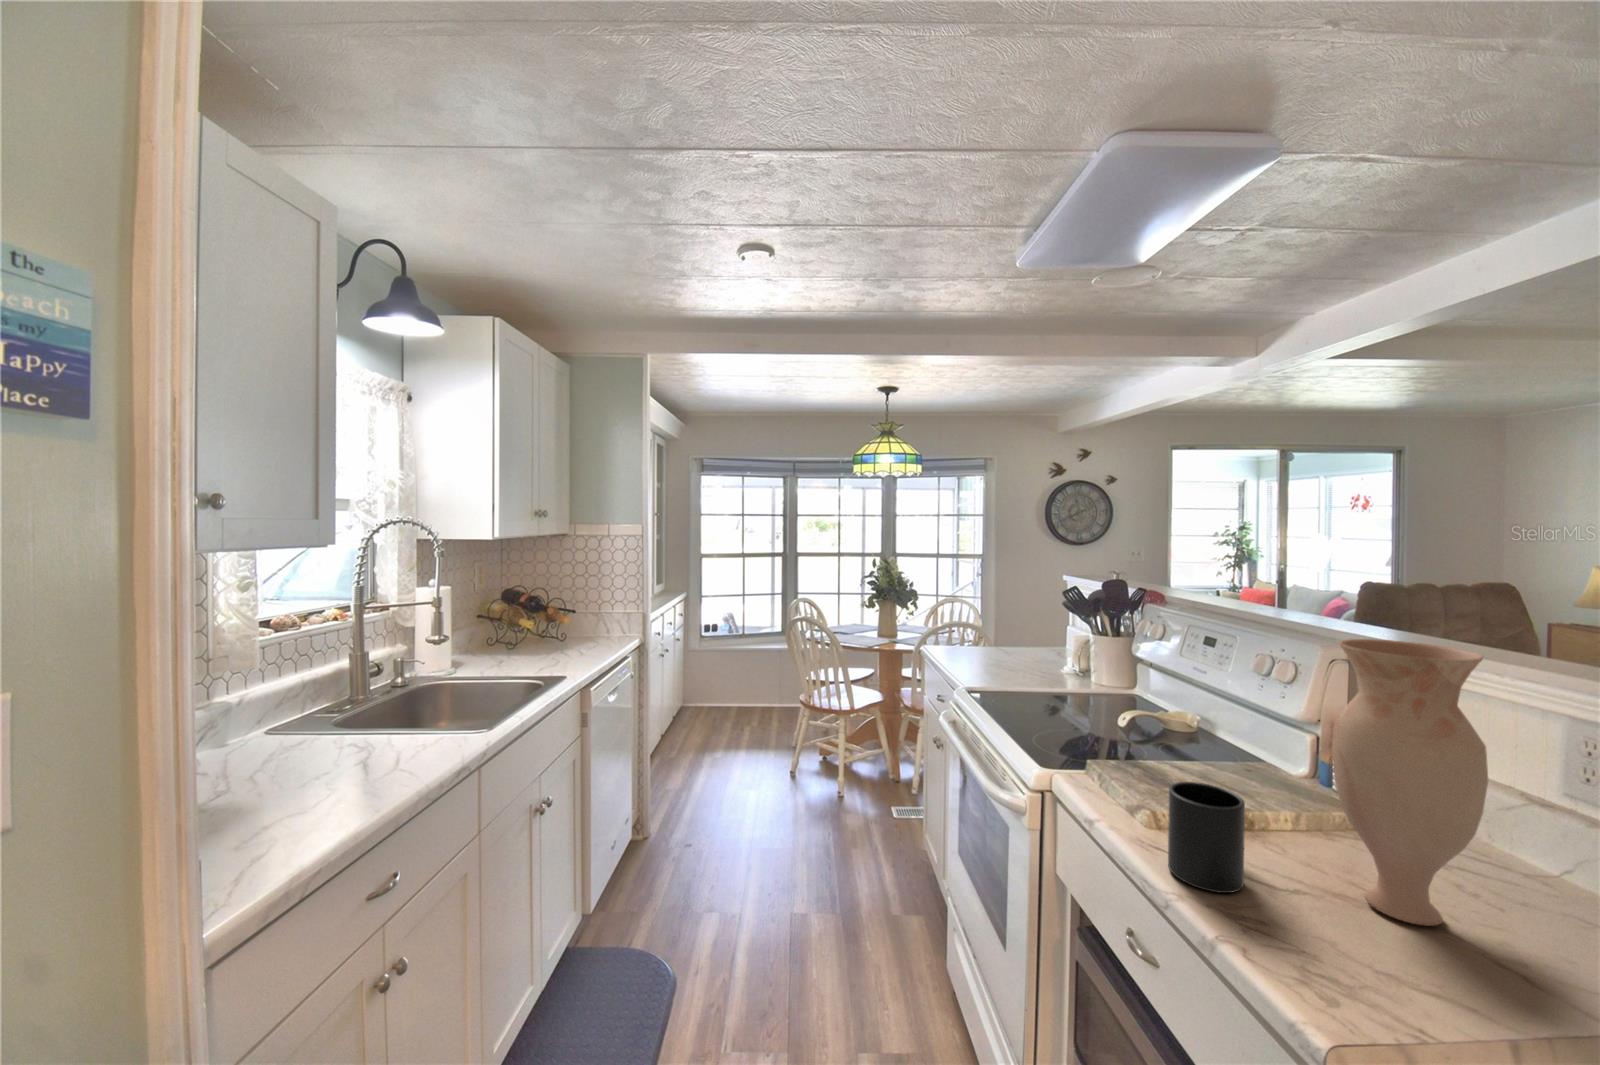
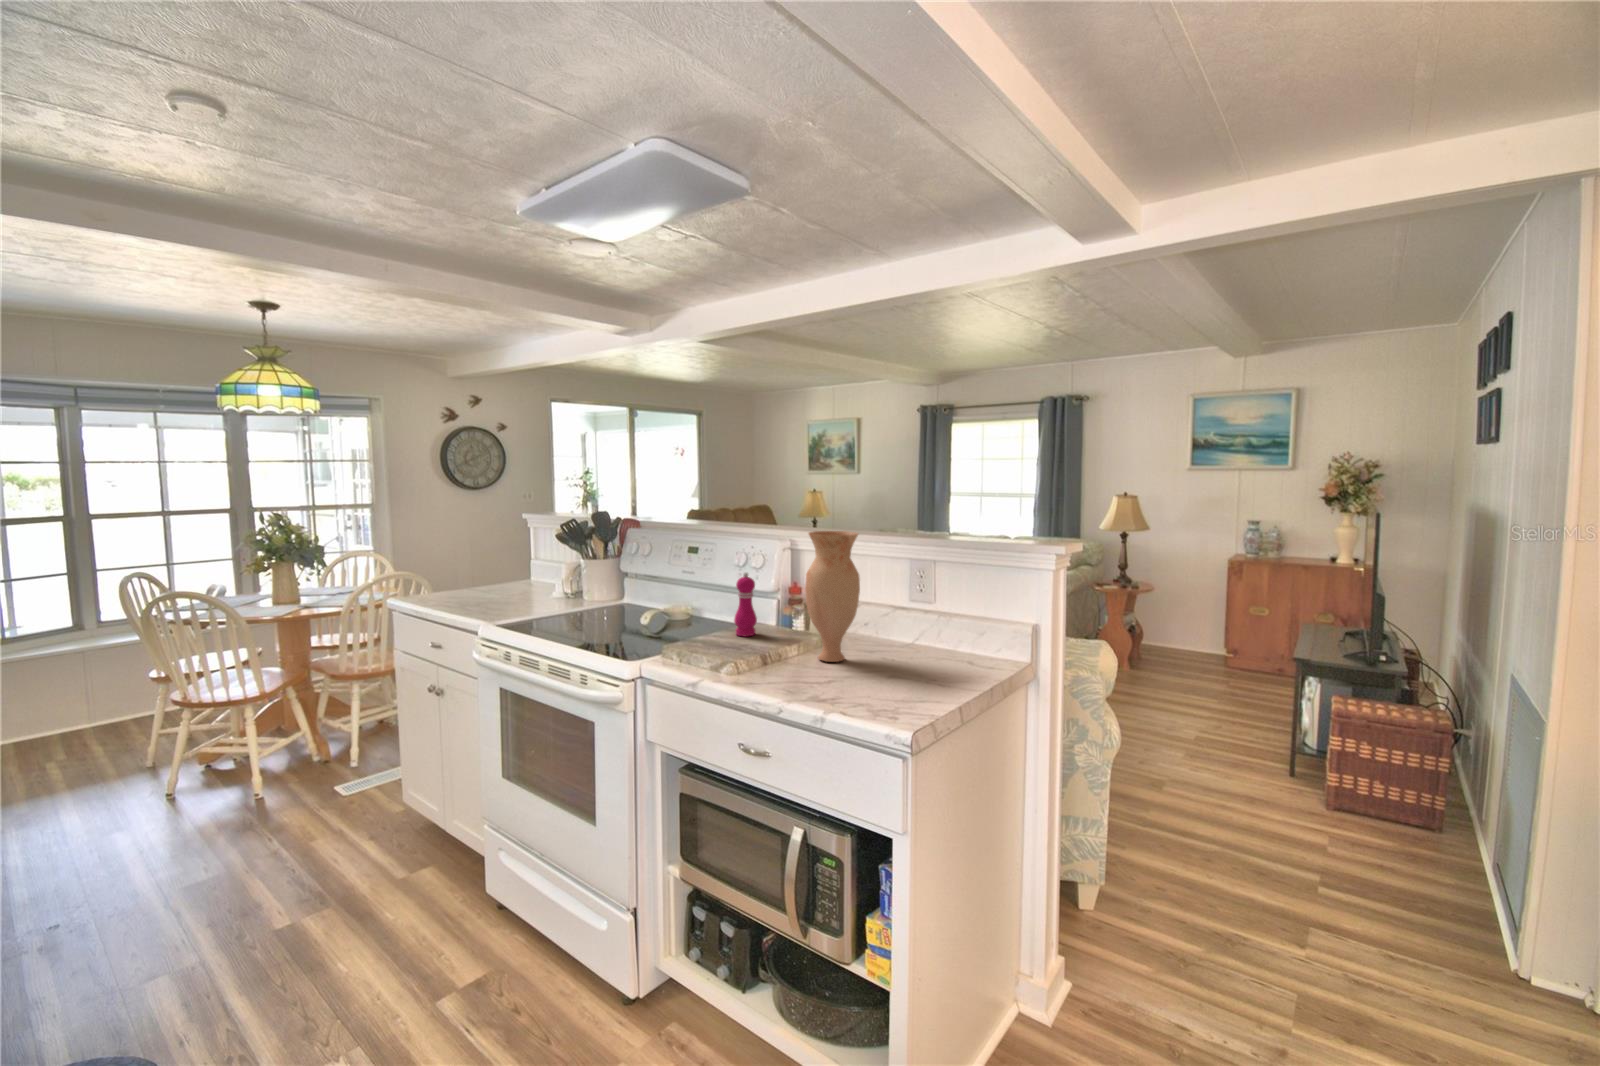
pepper mill: none [1239,688,1286,799] -> present [734,572,757,636]
mug: present [1168,782,1245,893] -> none [743,623,780,677]

